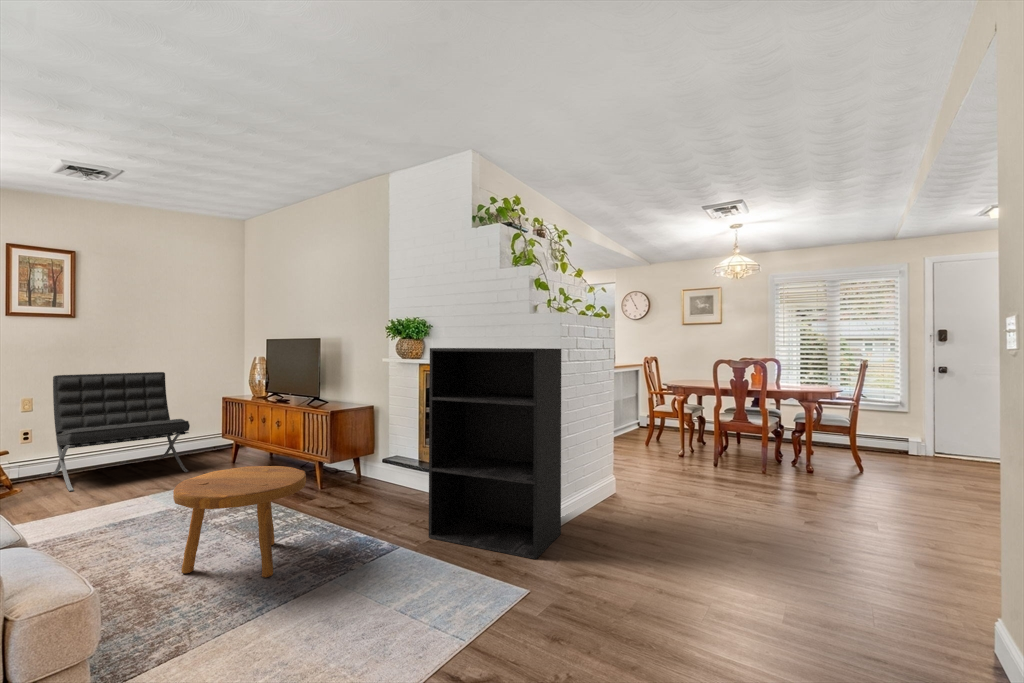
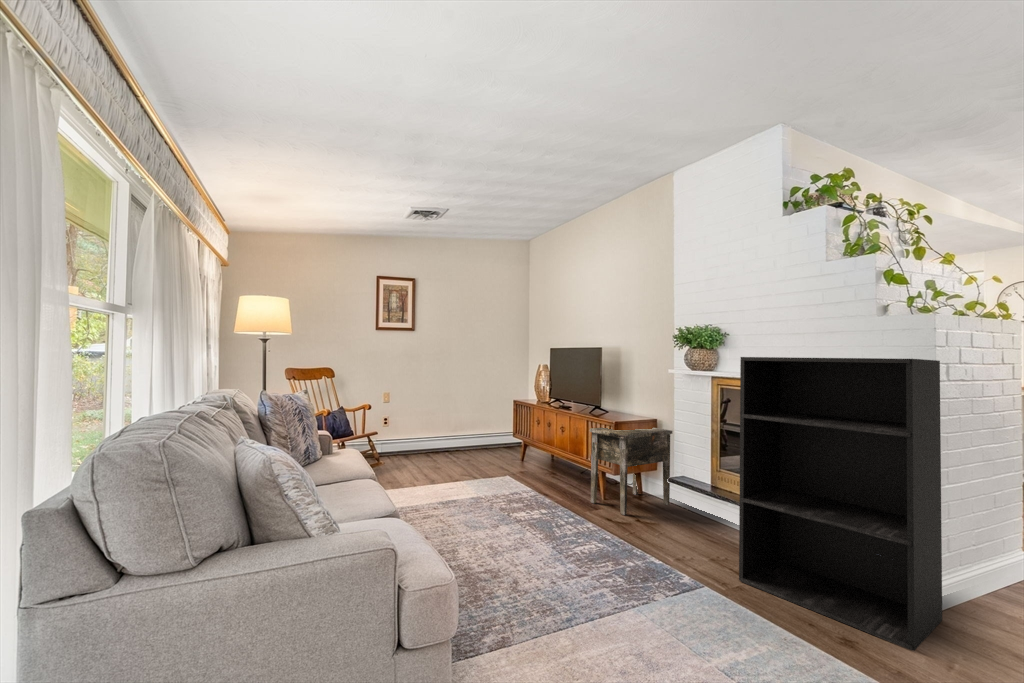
lounge chair: present [51,372,190,491] -> none [399,376,491,468]
side table: none [304,413,387,501] -> present [590,427,673,515]
footstool: present [173,466,306,577] -> none [490,468,604,586]

